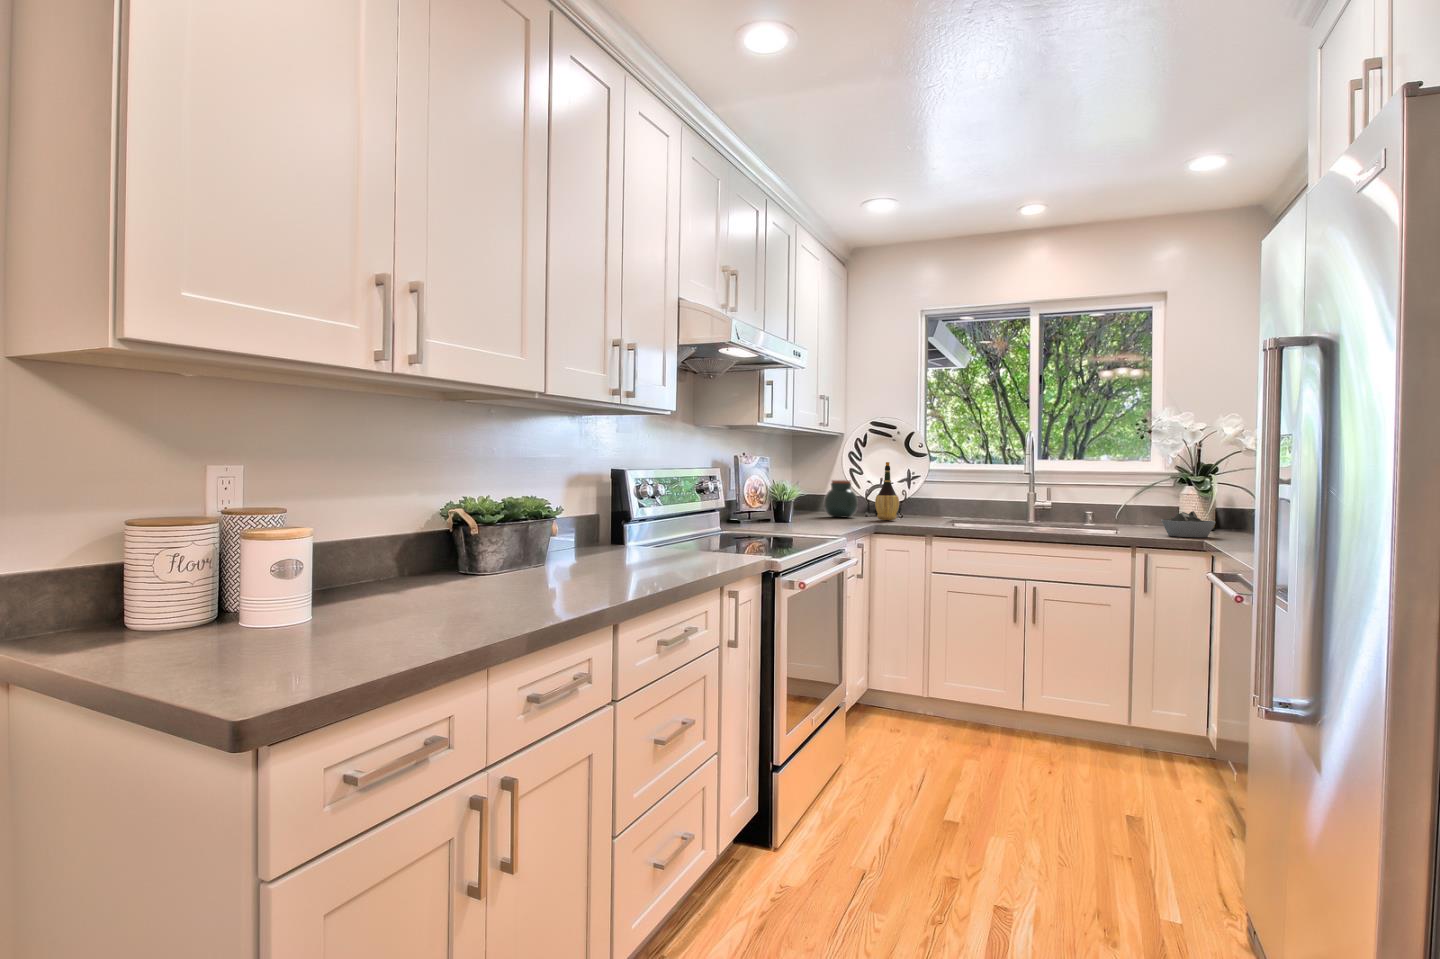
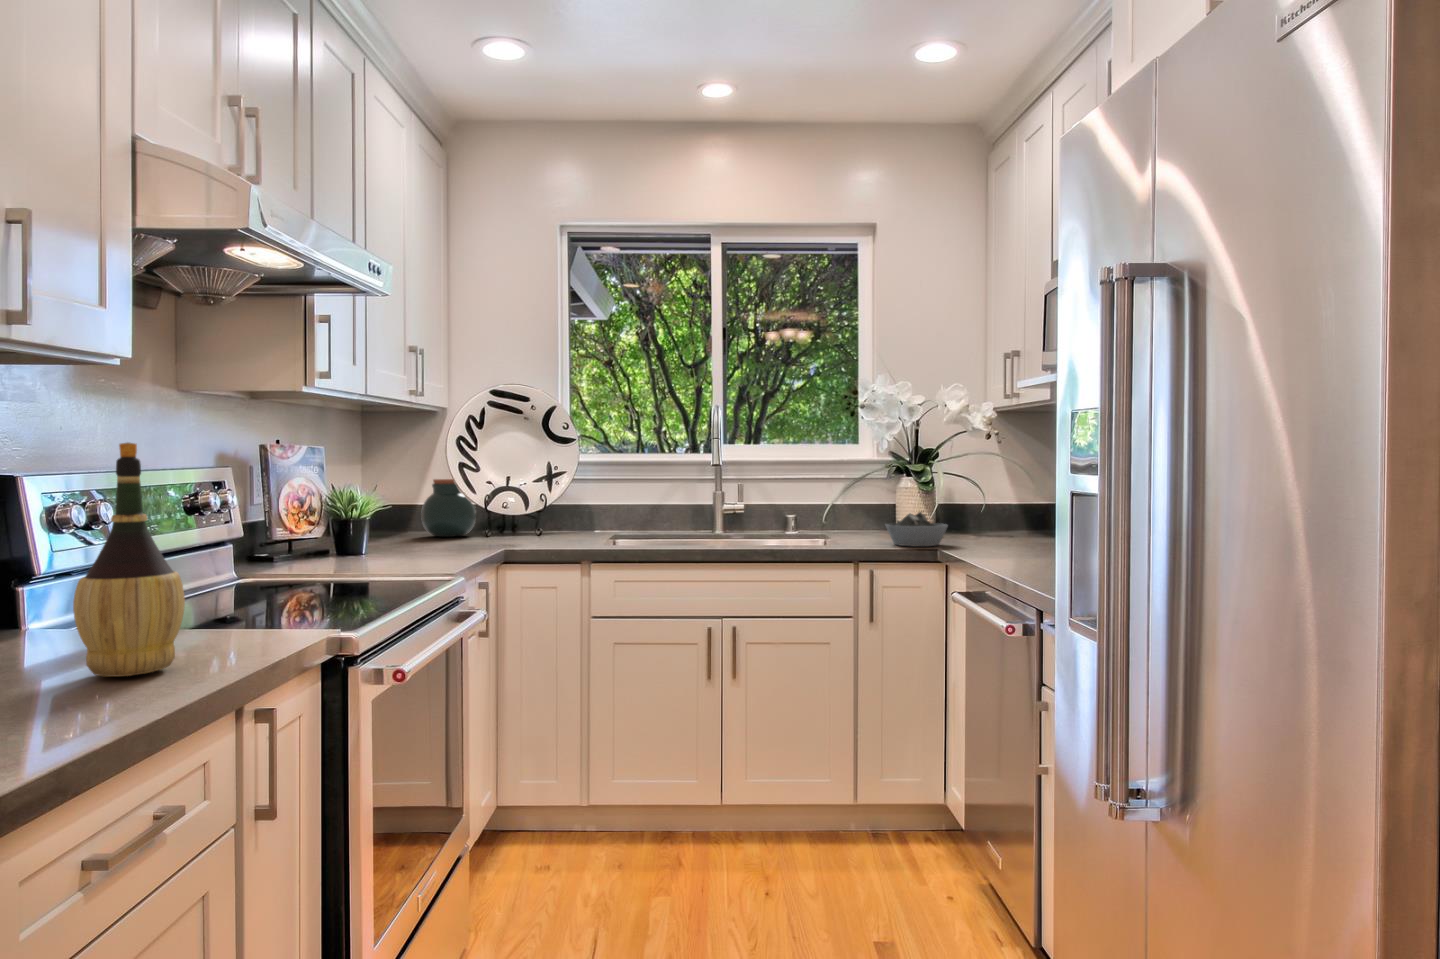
wine bottle: present [875,462,899,520] -> present [73,443,185,677]

